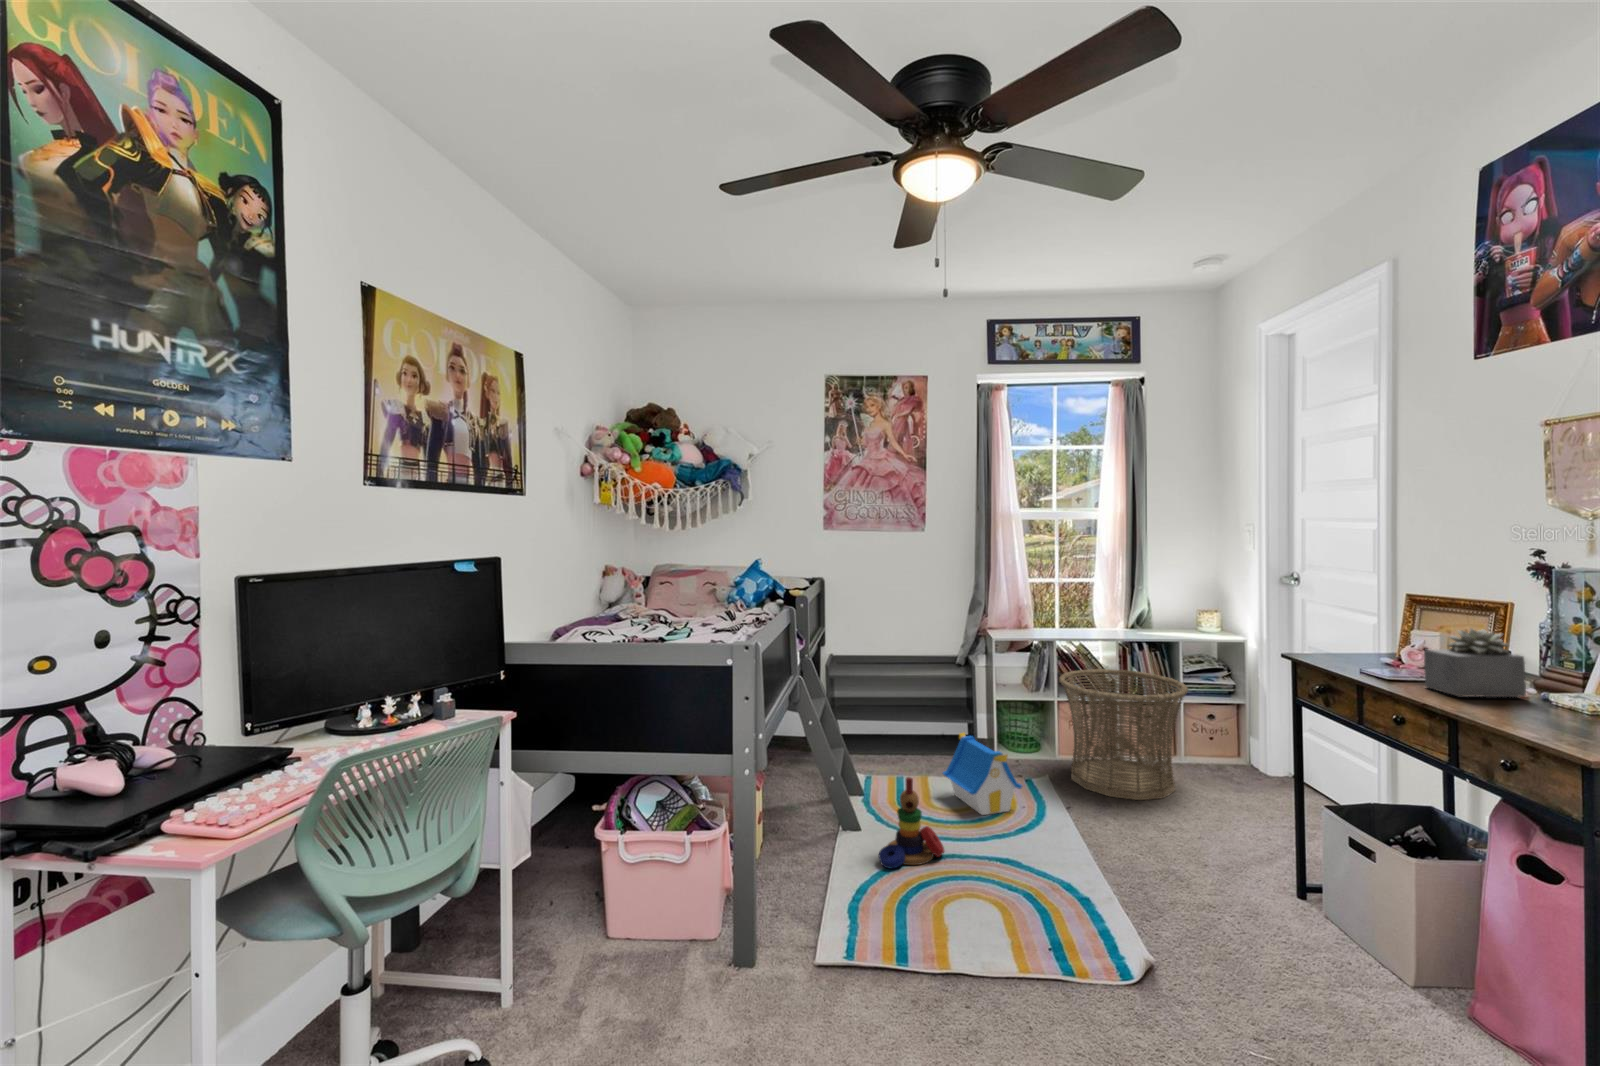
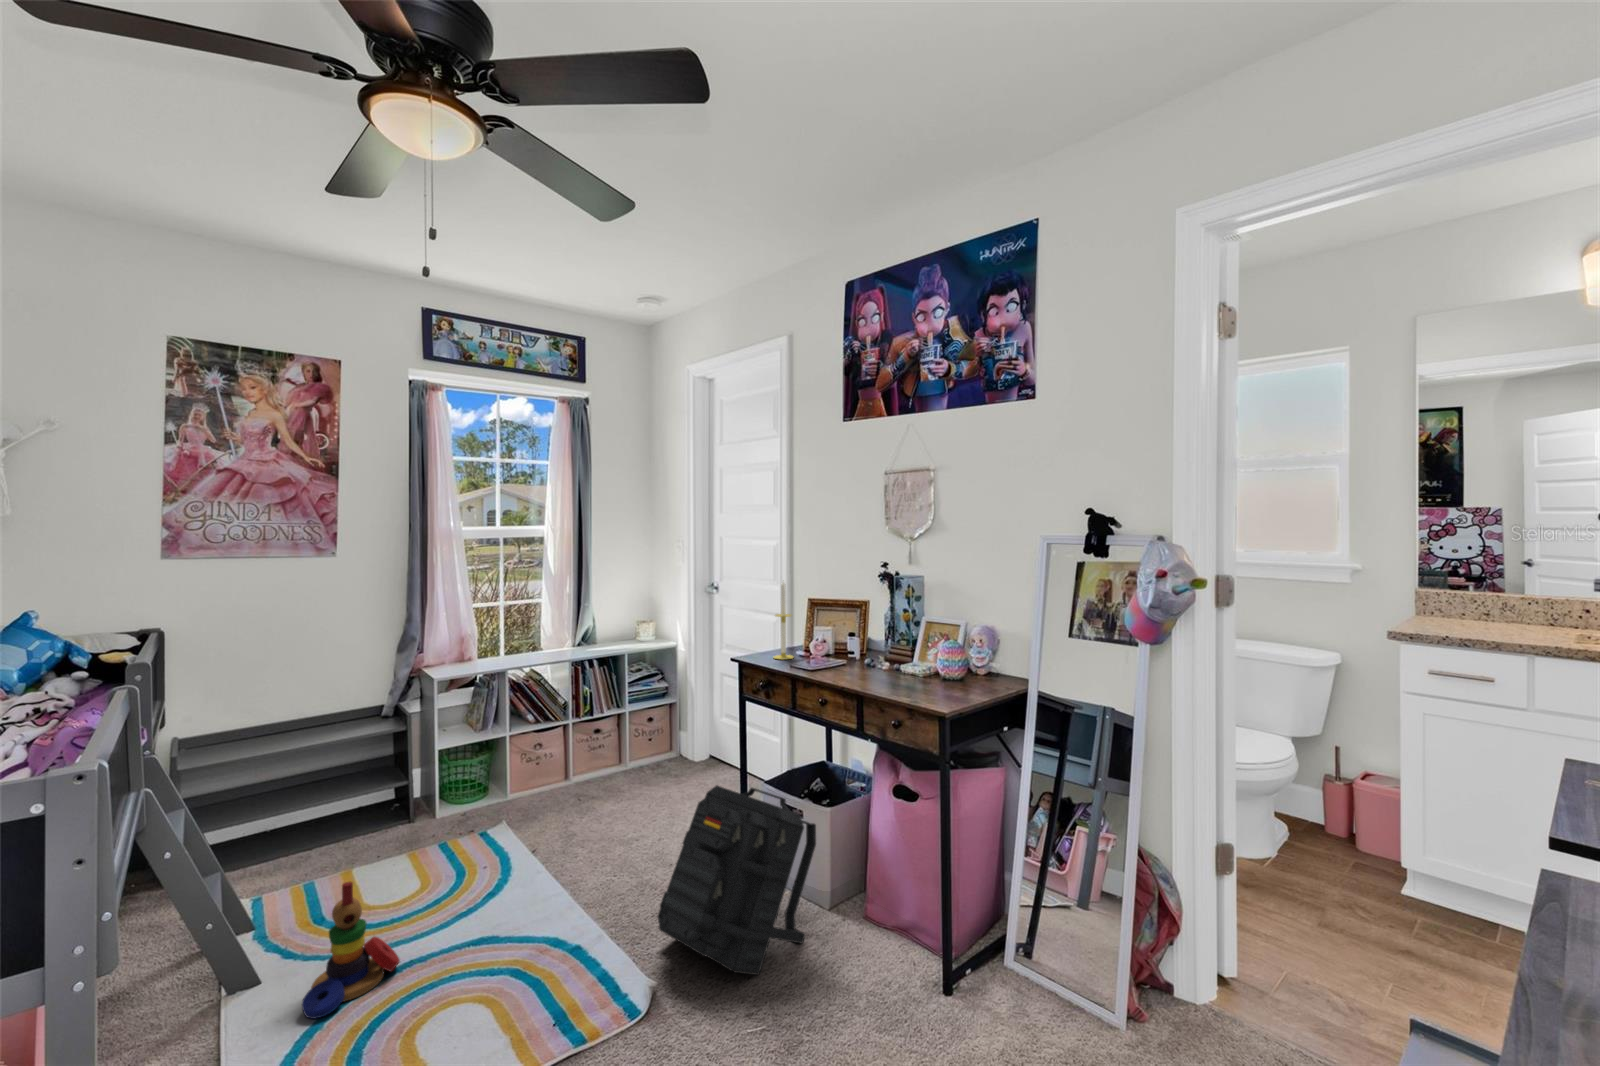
candle: none [1344,567,1376,665] -> present [774,582,793,659]
succulent plant: present [1424,628,1526,697] -> none [832,622,888,676]
basket: present [1059,669,1188,800] -> none [515,690,641,825]
toy house: present [943,733,1022,815] -> none [379,799,486,895]
backpack: none [1164,786,1387,1004] -> present [658,785,816,975]

